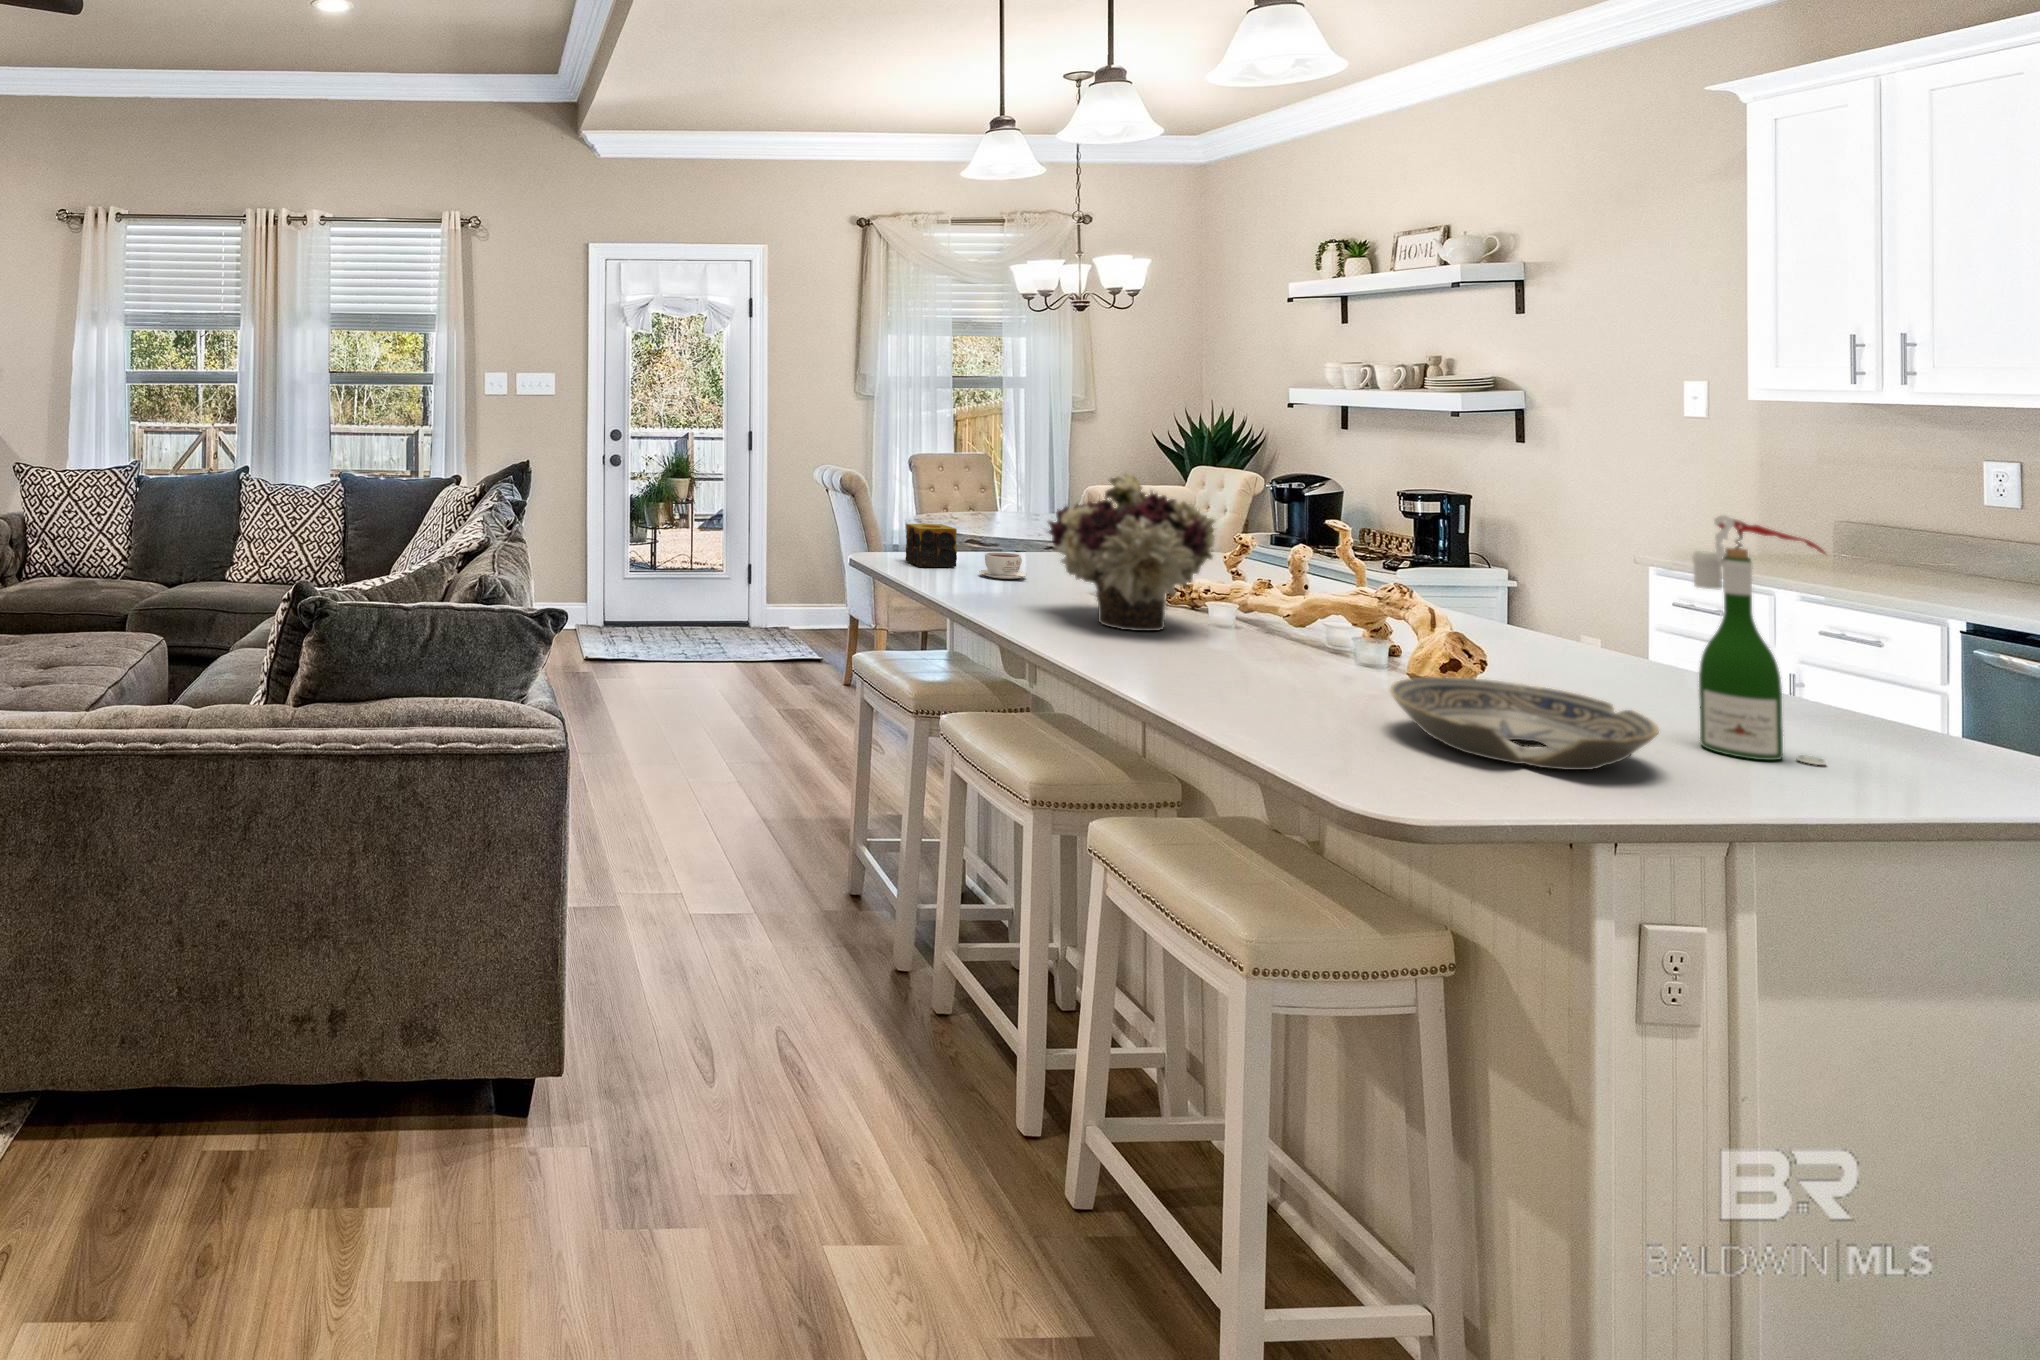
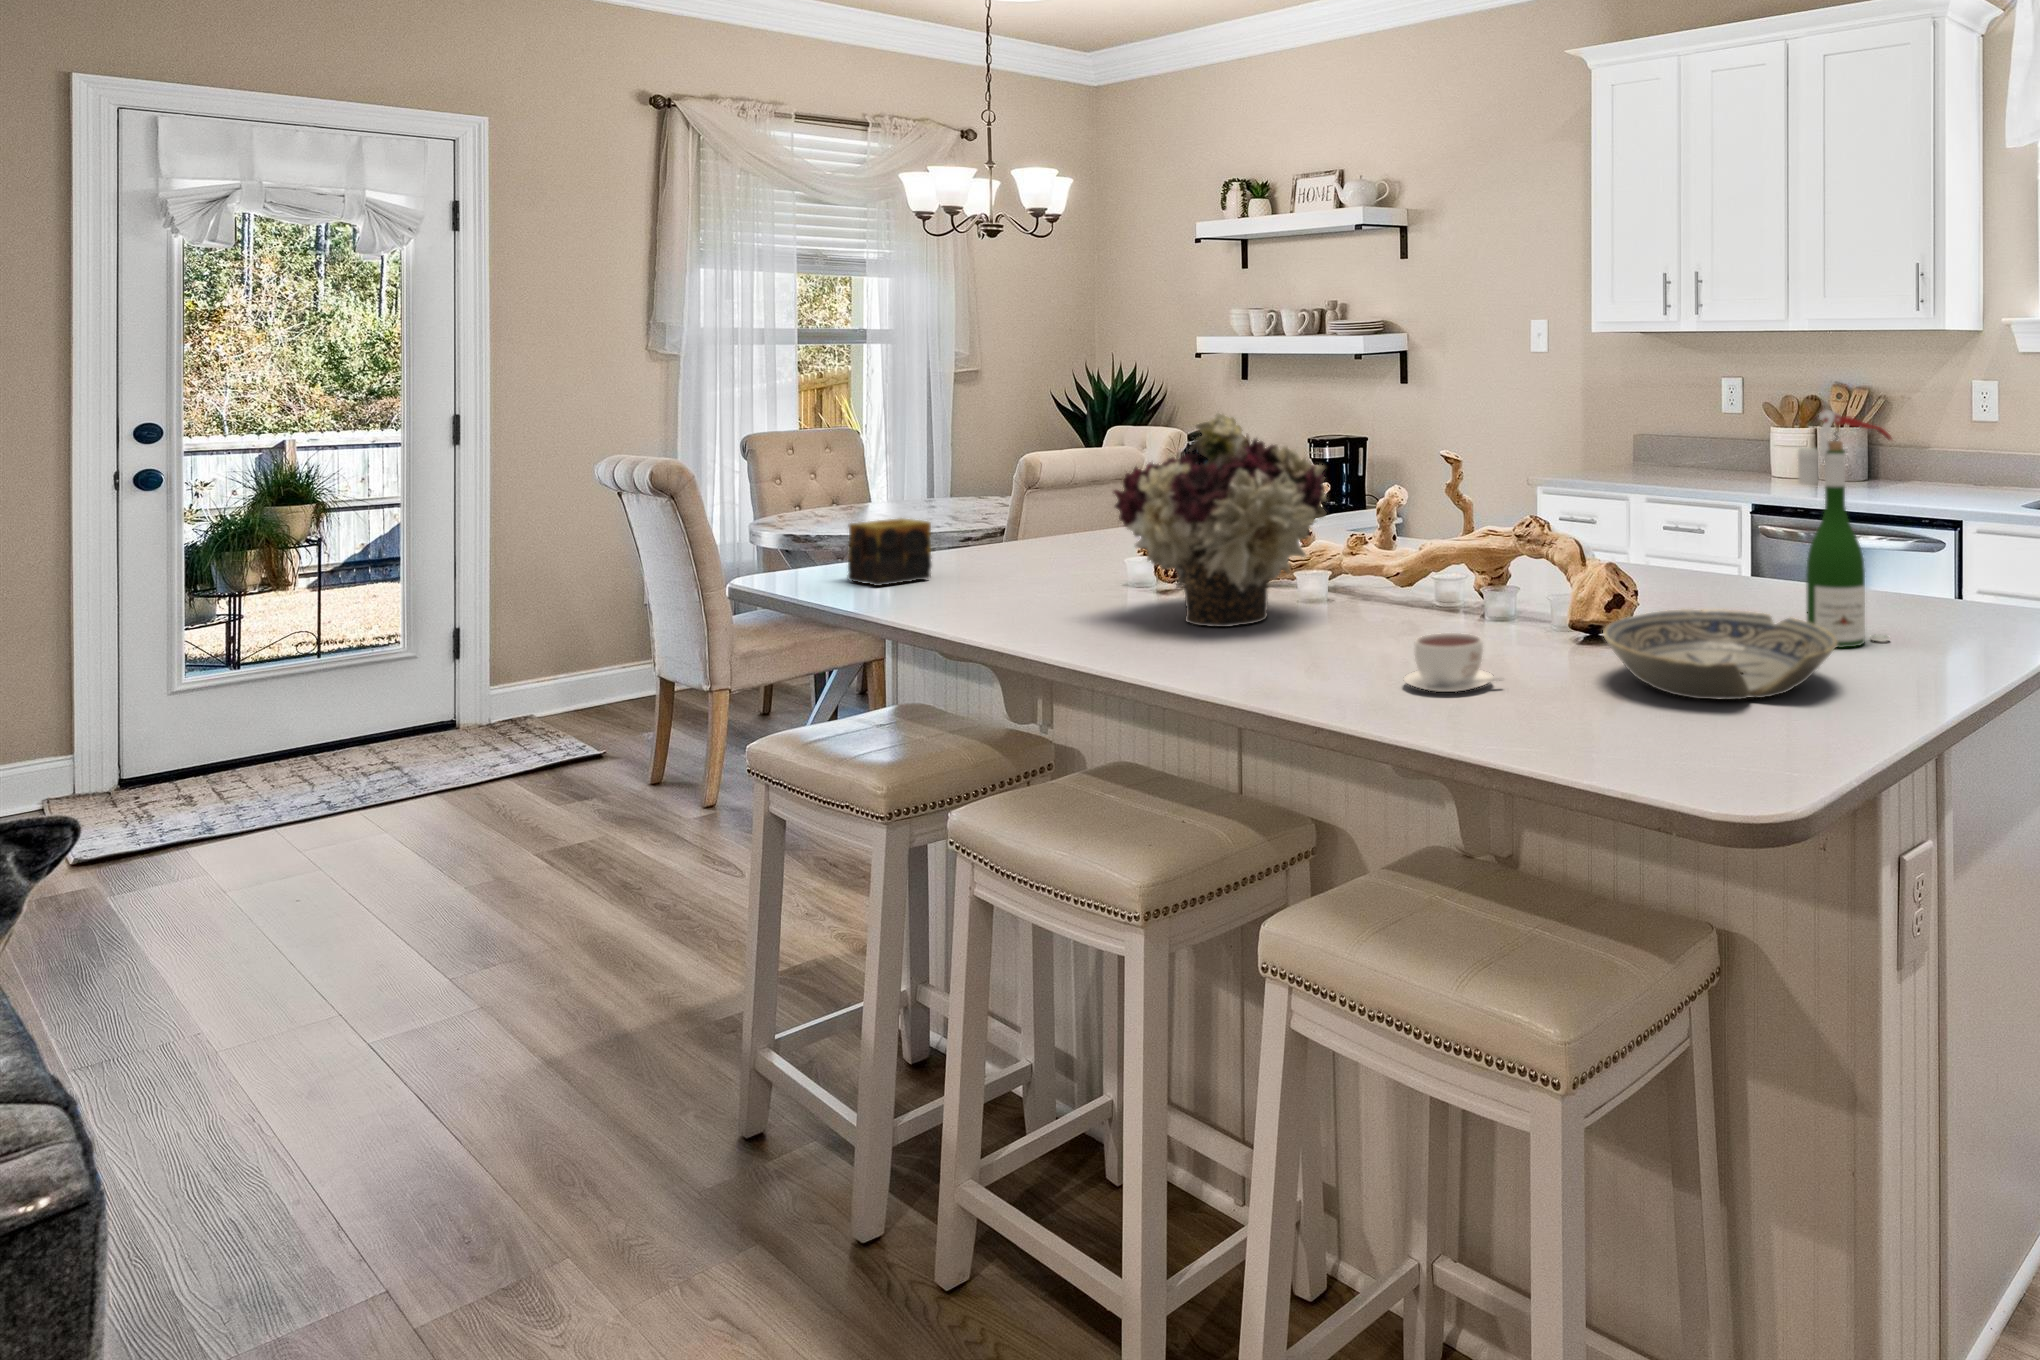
coffee cup: present [979,552,1027,579] -> present [1404,633,1495,692]

